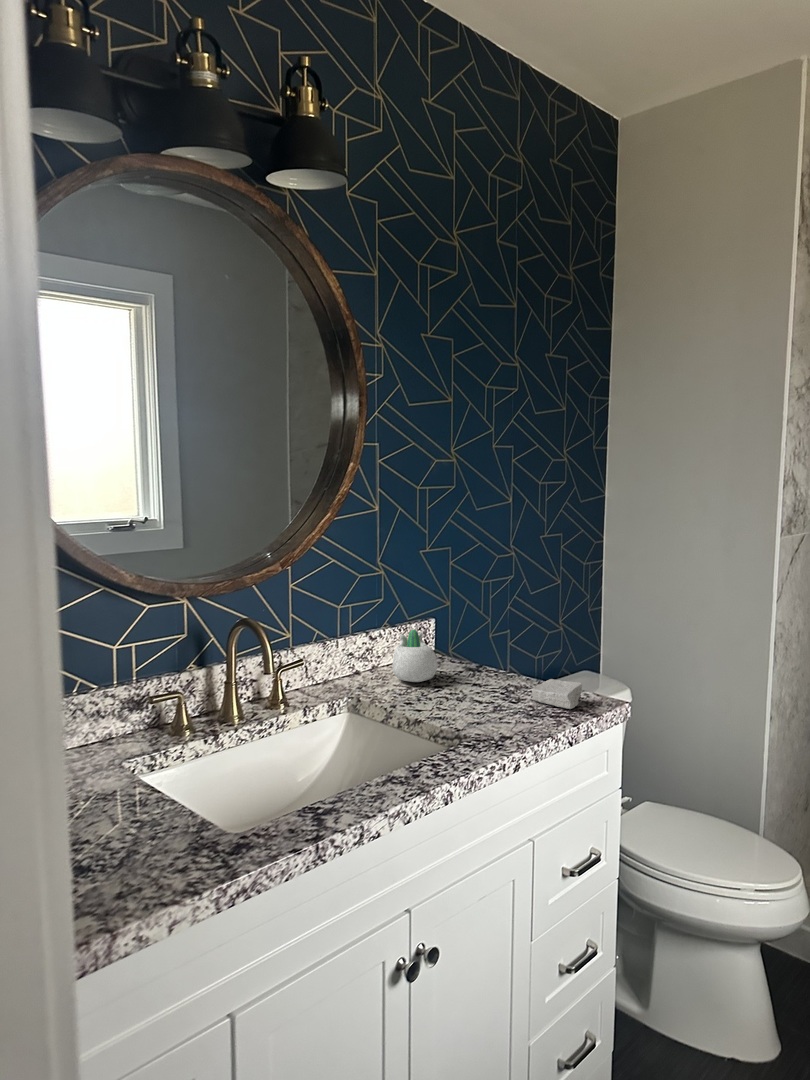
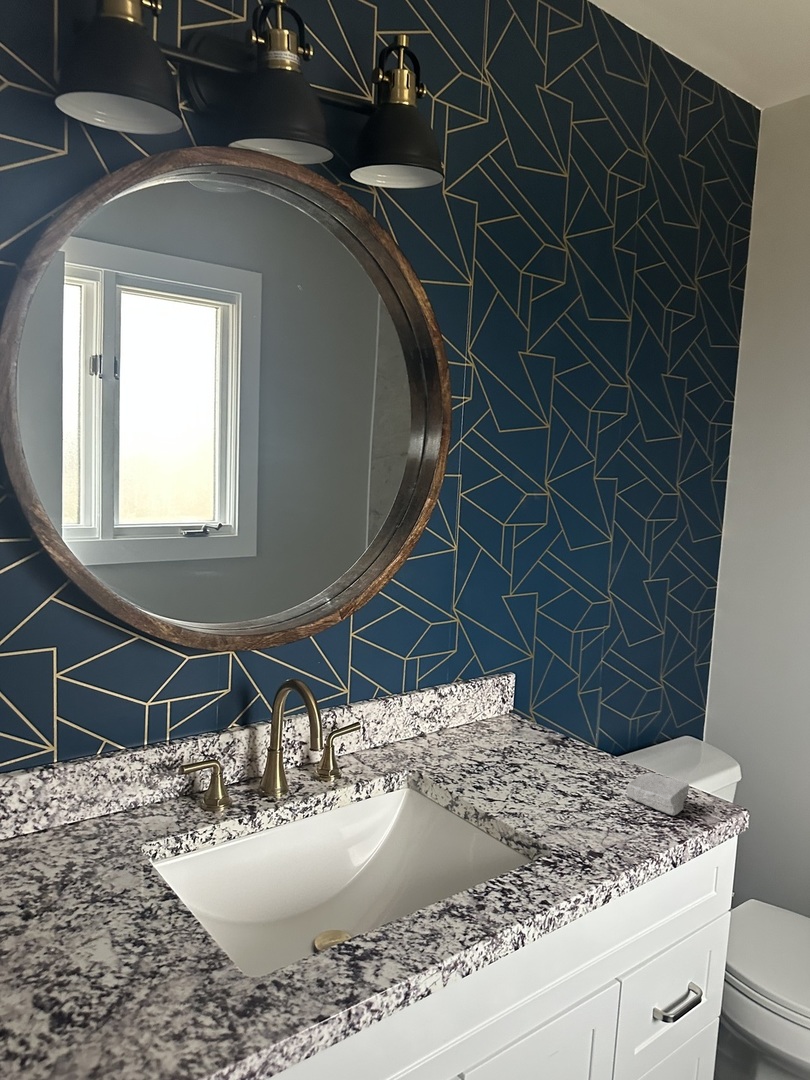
succulent planter: present [392,629,437,682] -> none [464,695,515,758]

